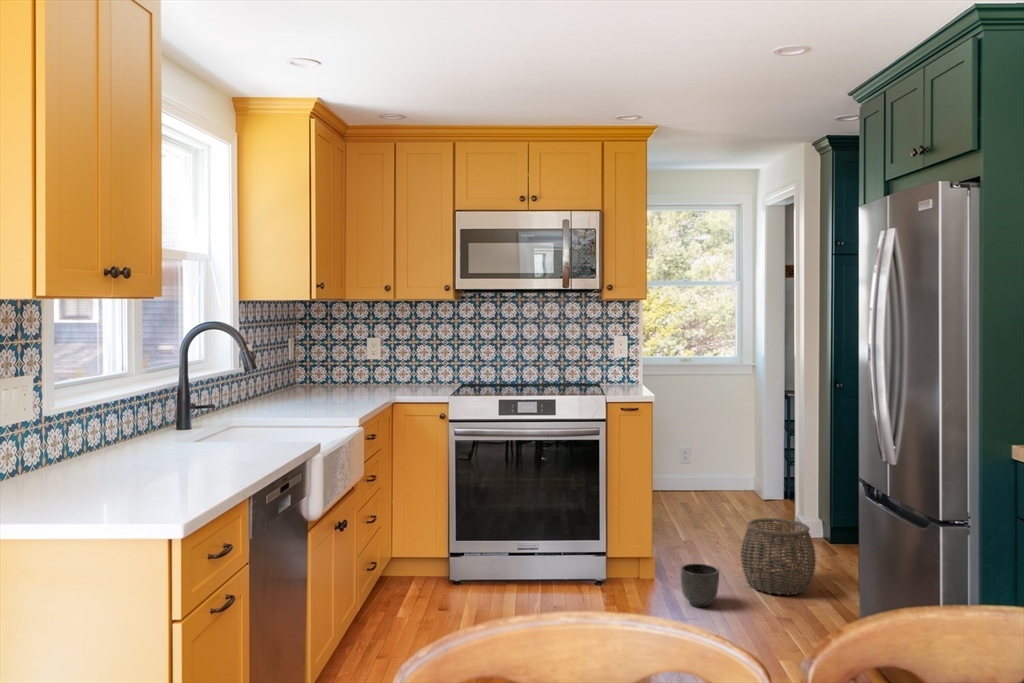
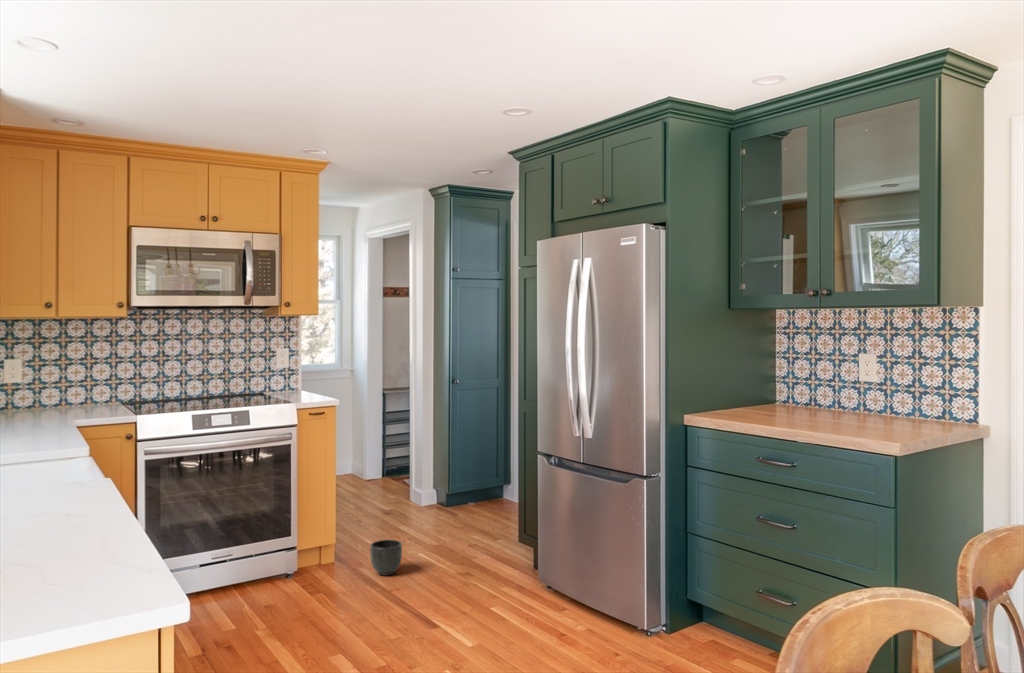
woven basket: present [741,518,816,595] -> none [405,494,464,555]

